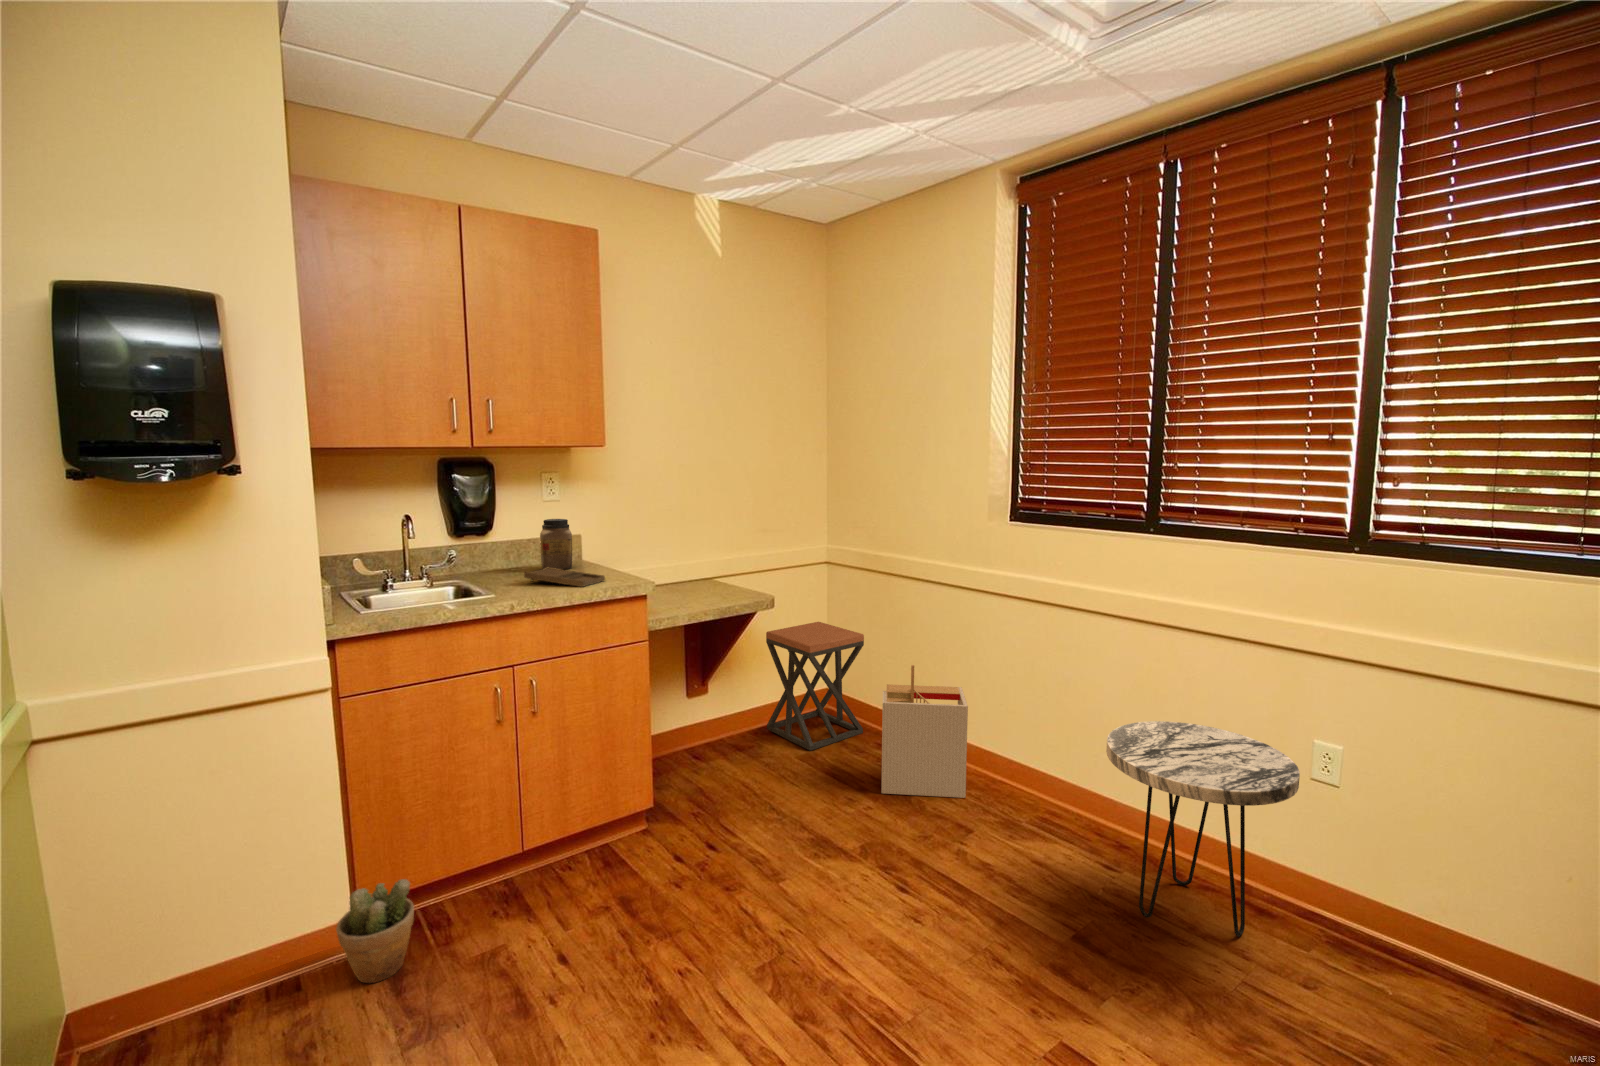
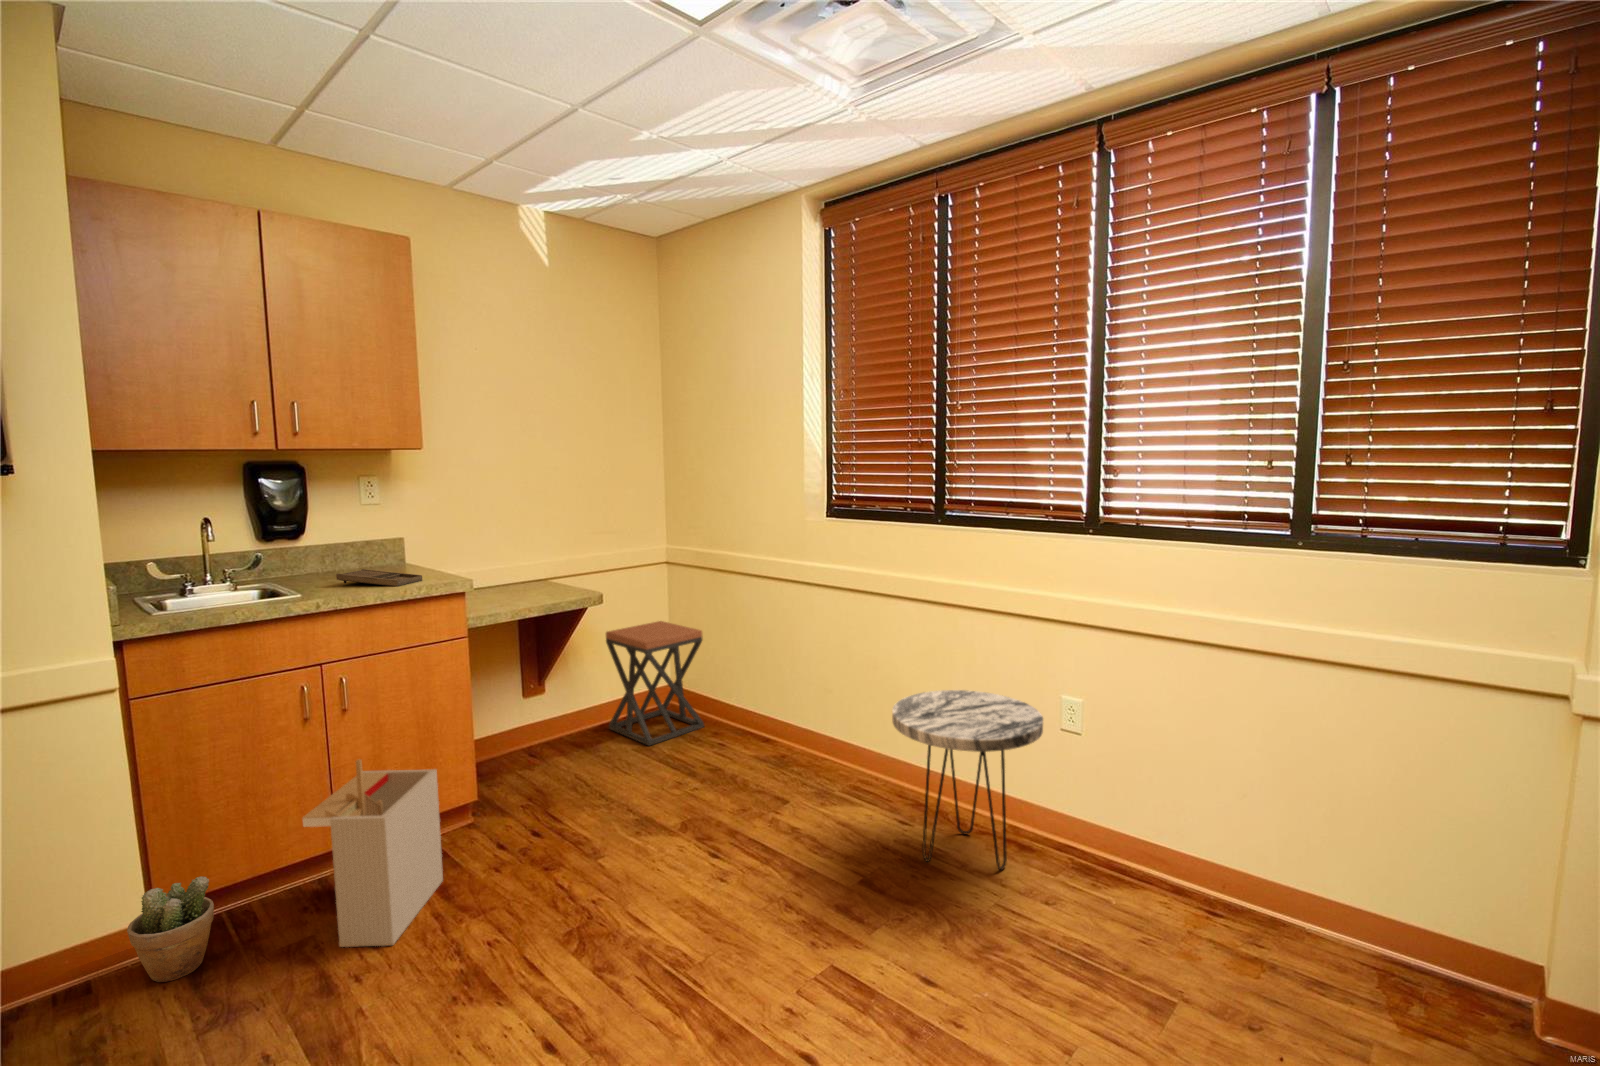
jar: present [540,519,572,569] -> none [358,522,393,574]
storage bin: present [881,665,968,798] -> present [303,759,443,947]

